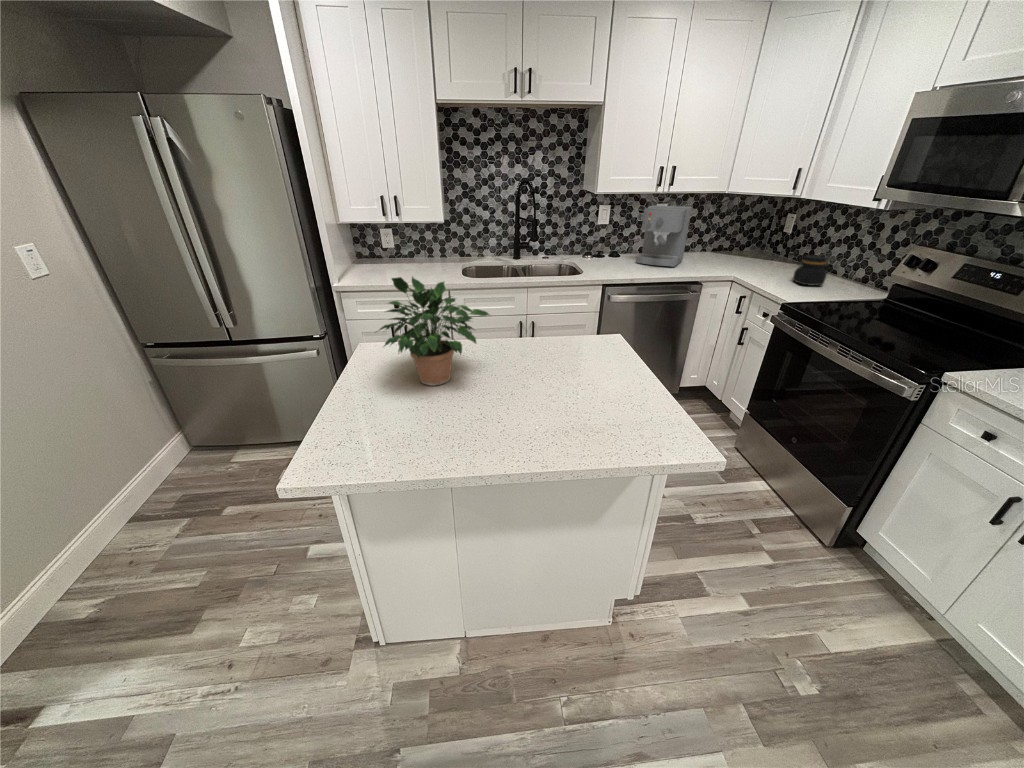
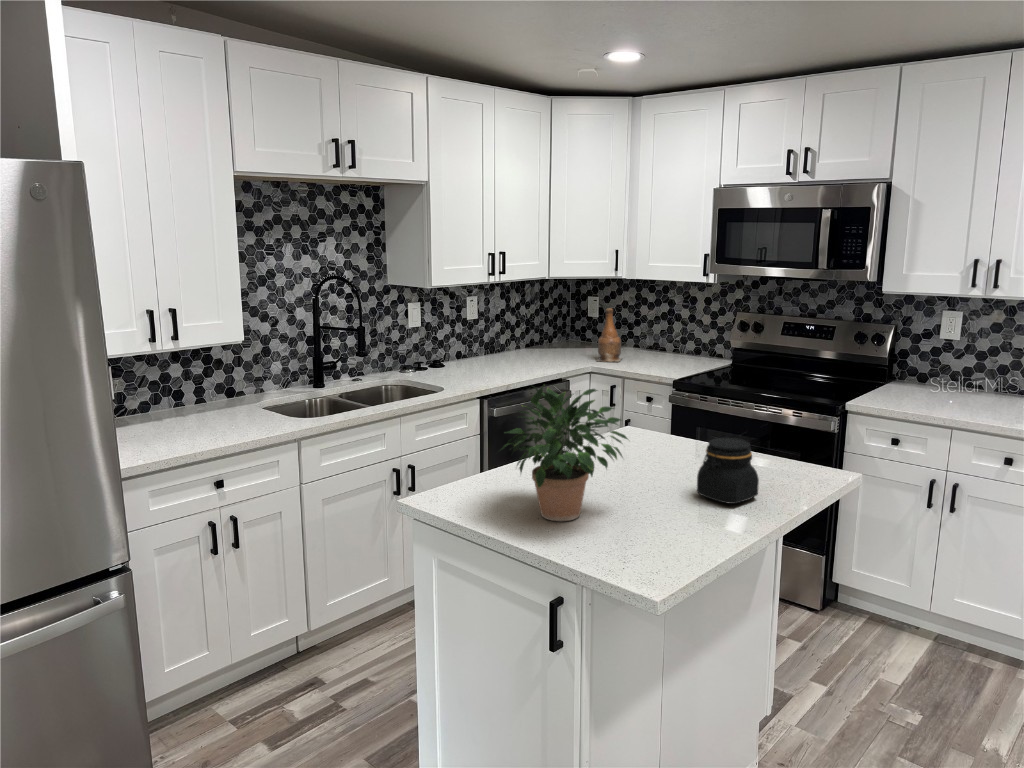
coffee maker: present [636,205,692,267] -> none [471,296,529,370]
bottle: none [745,225,778,276] -> present [597,308,622,362]
jar: present [793,255,829,285] -> present [697,437,759,504]

